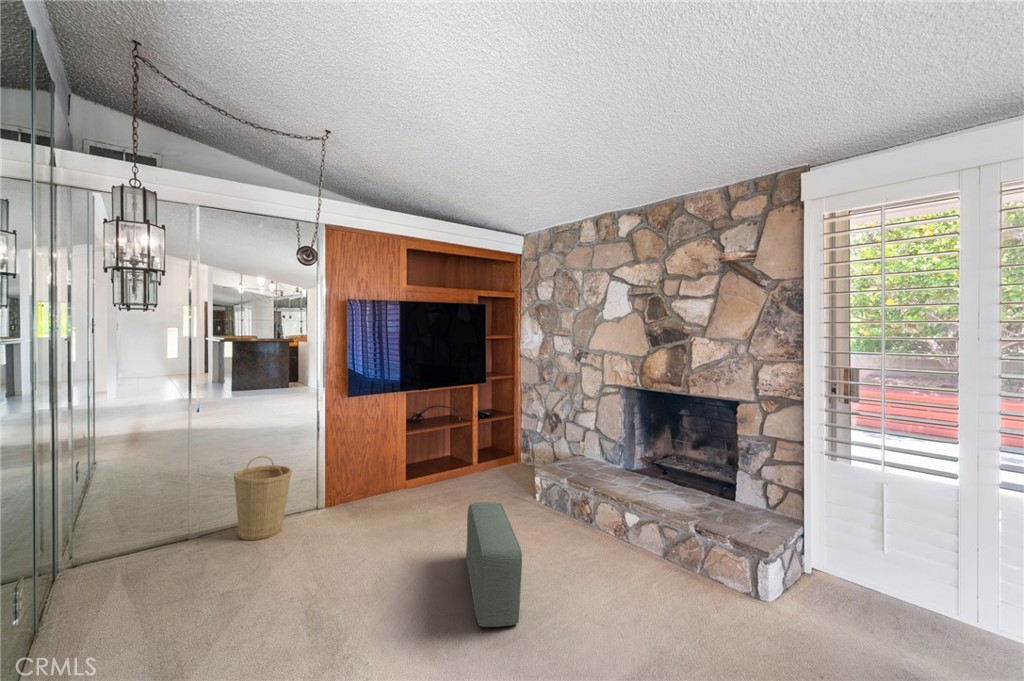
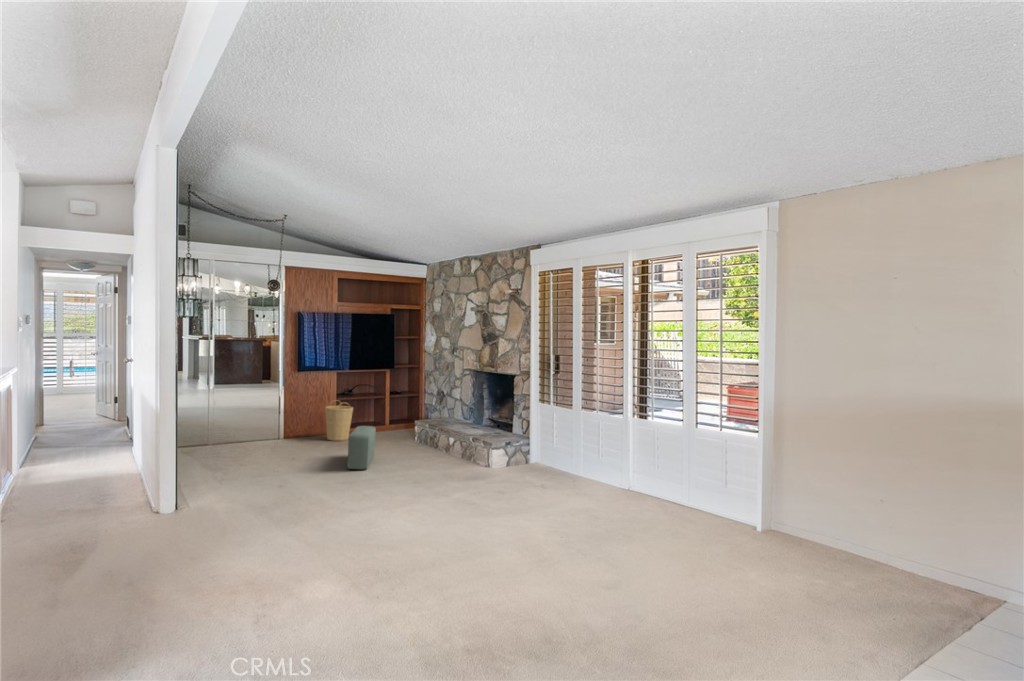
basket: present [234,456,292,540] -> present [325,402,353,441]

